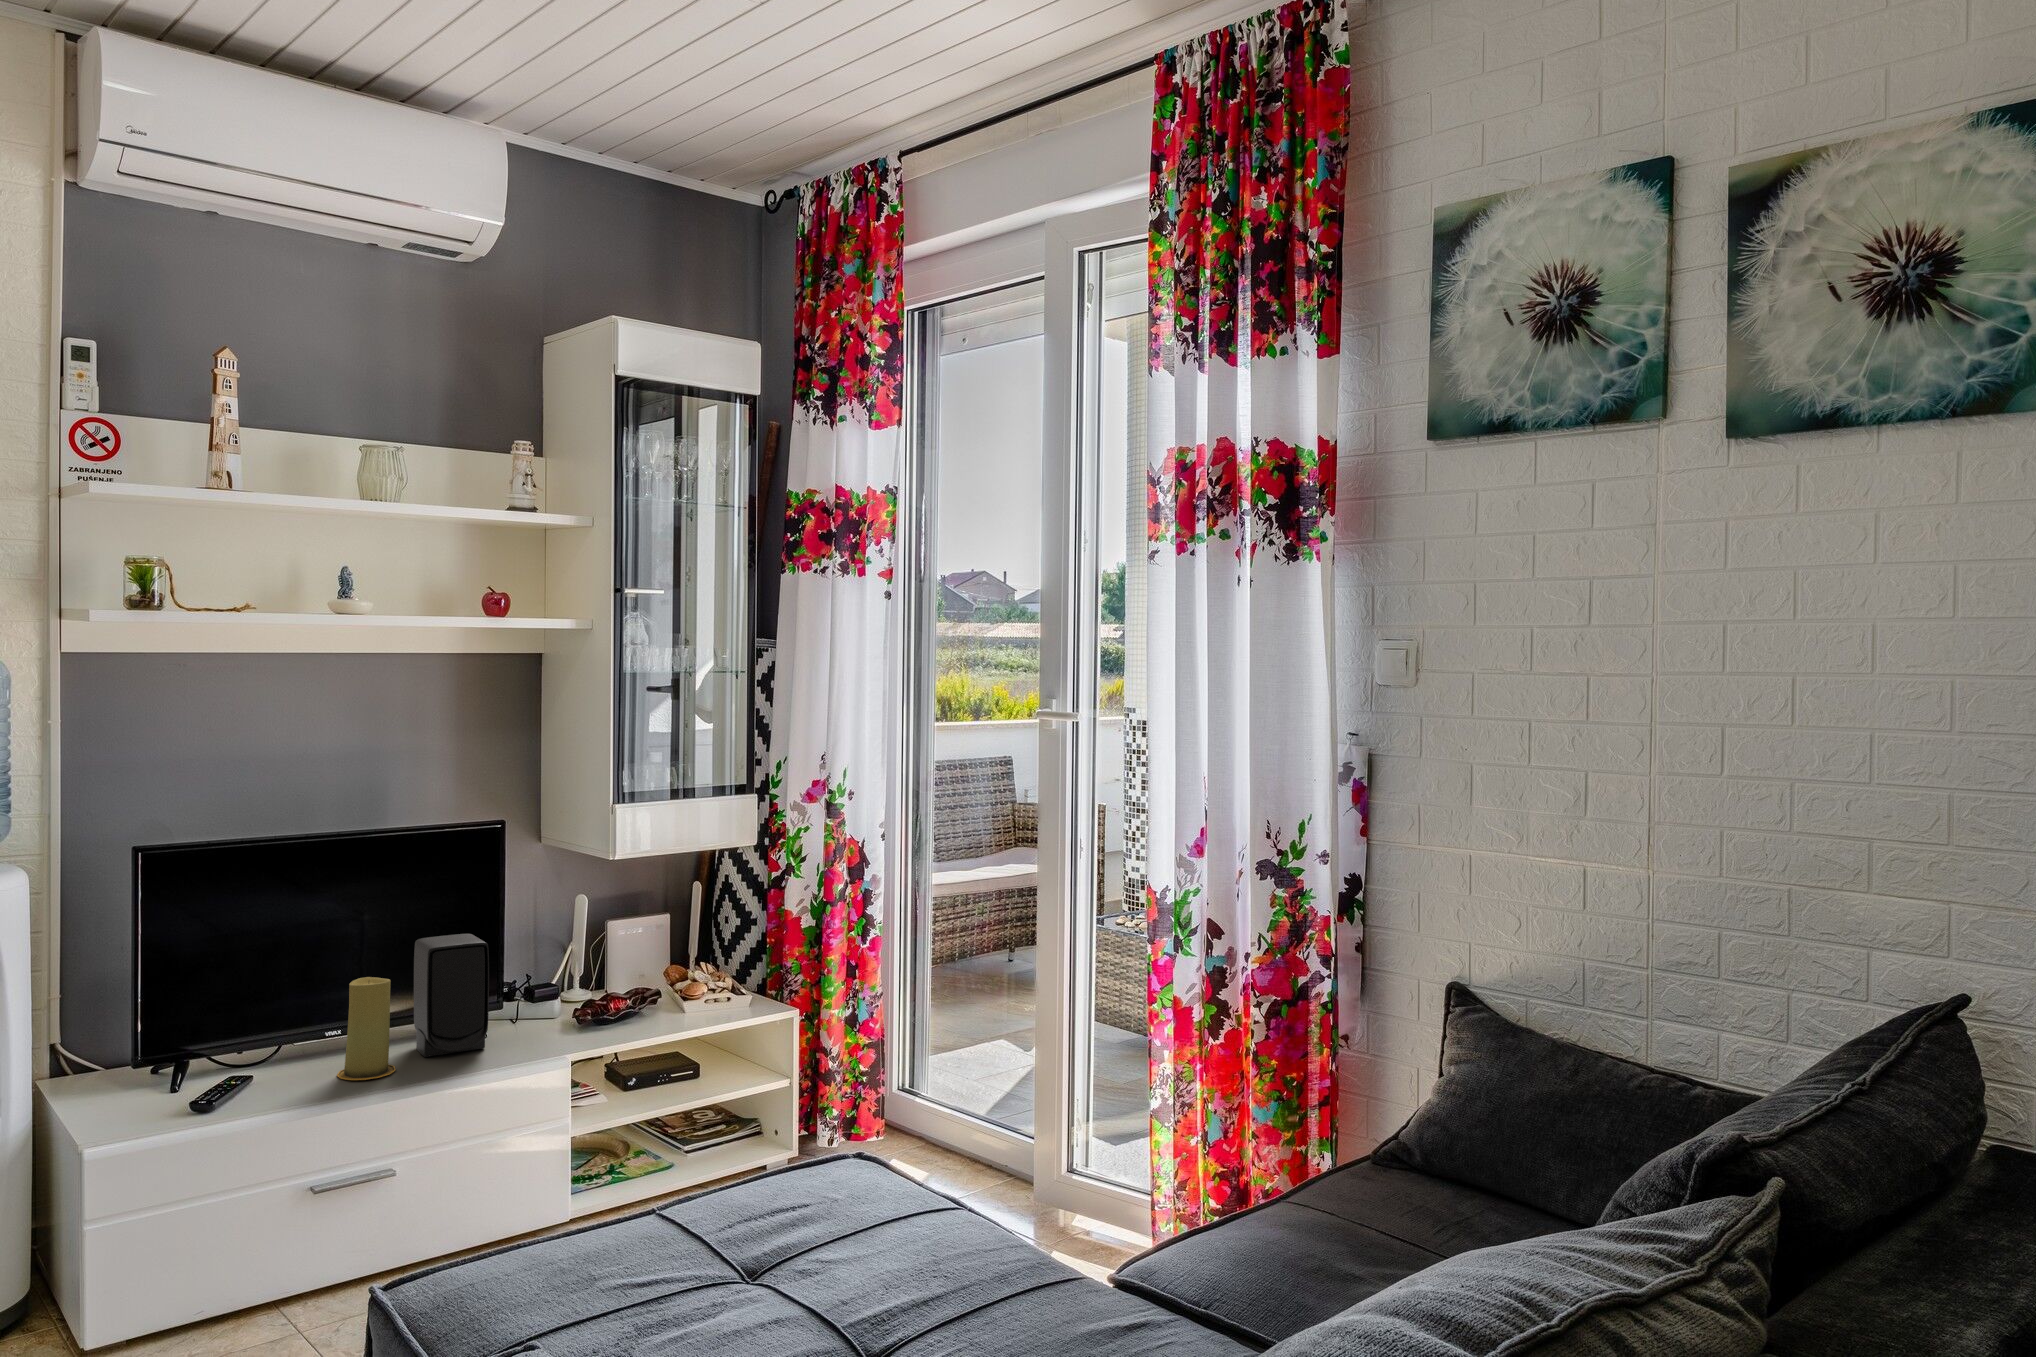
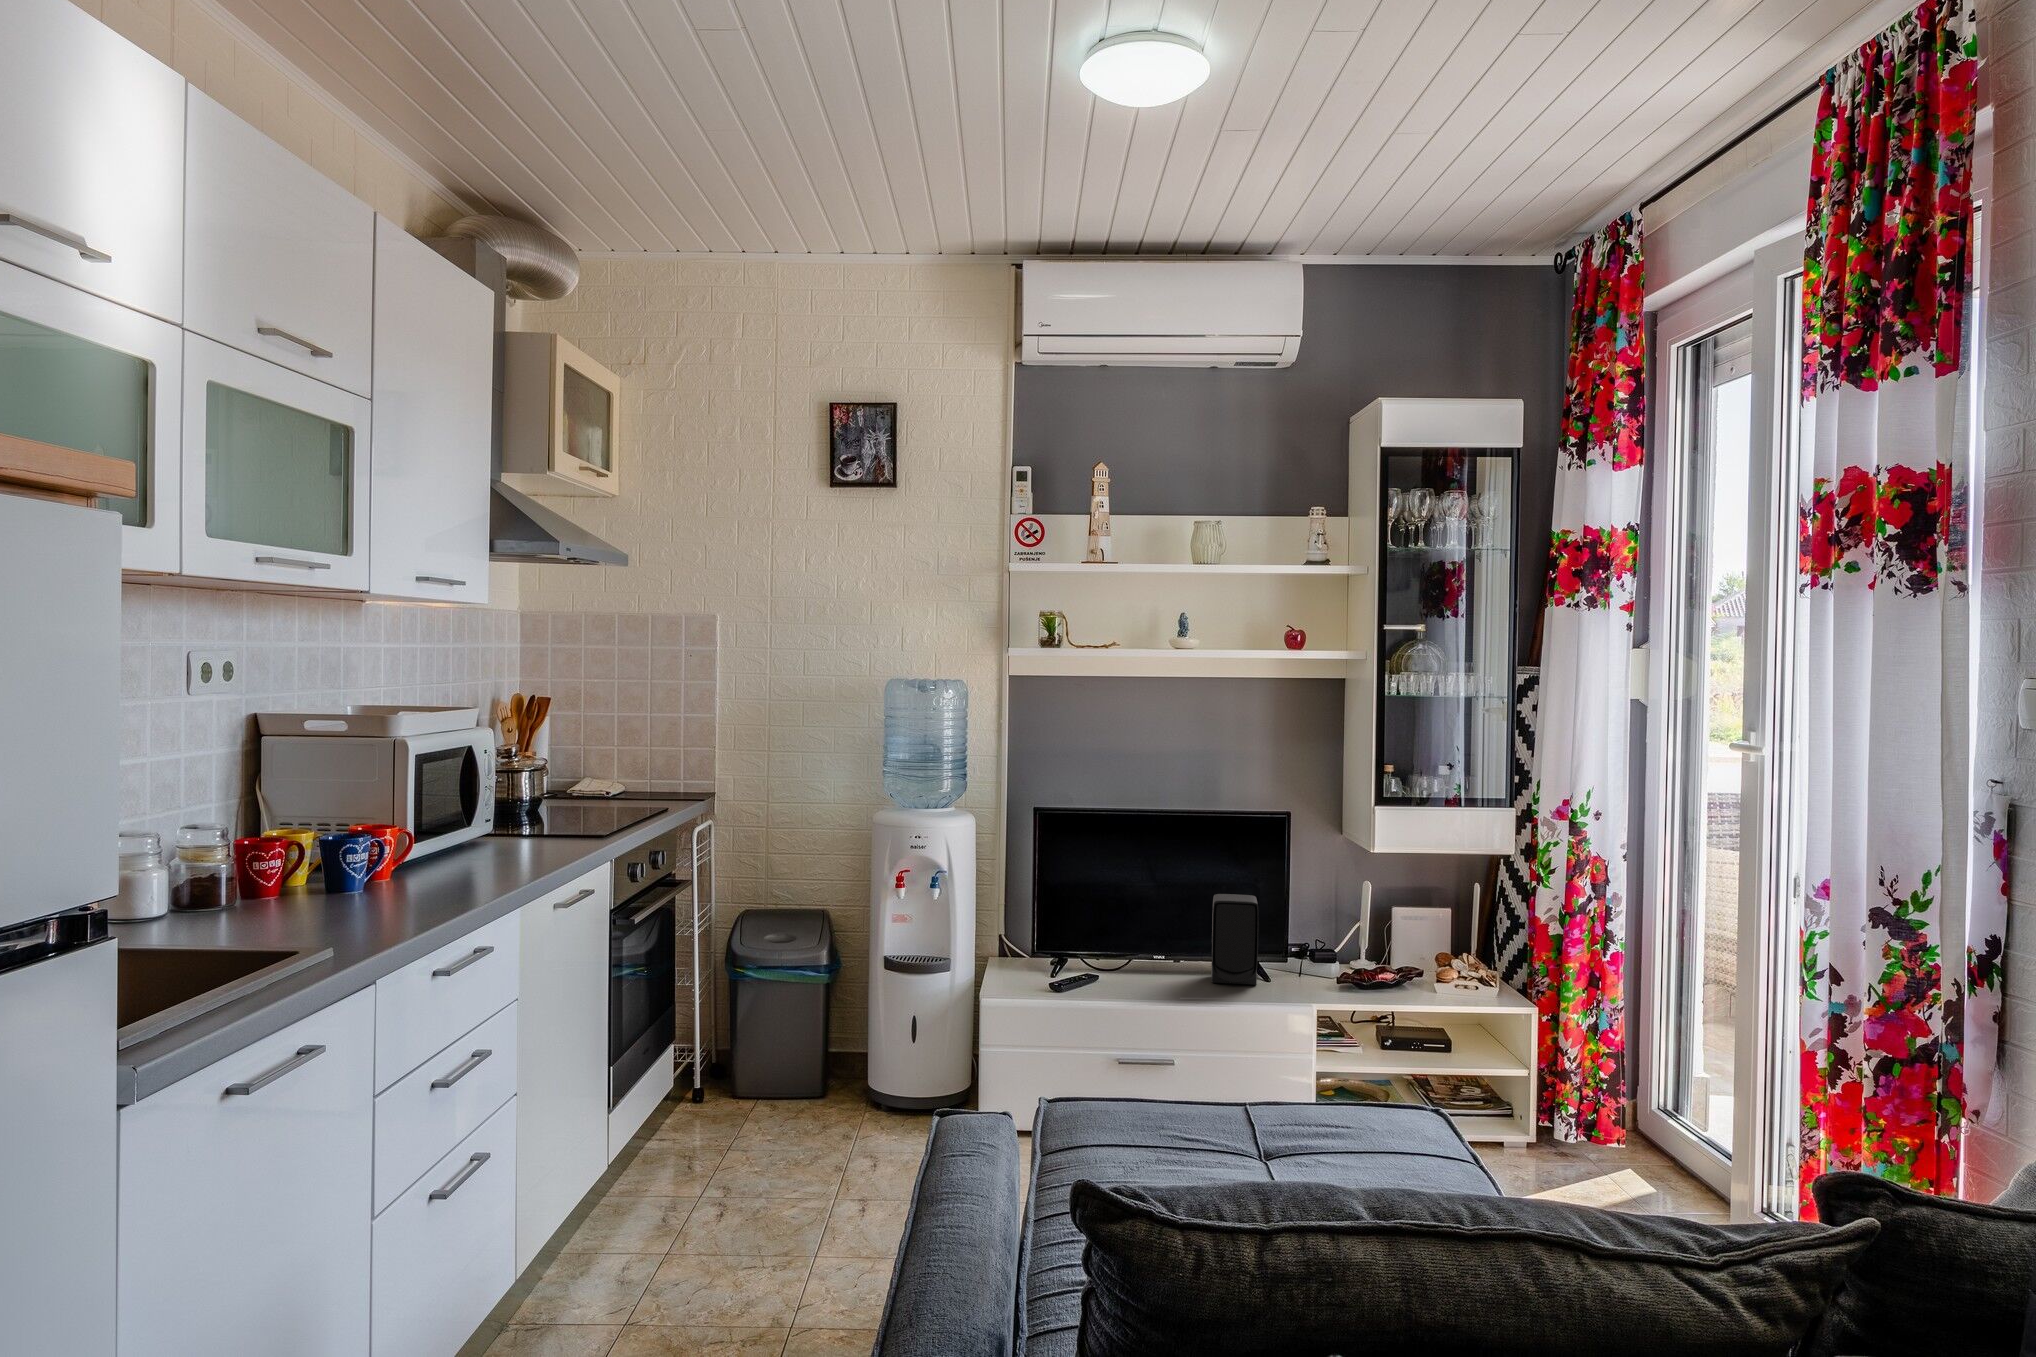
candle: present [337,977,396,1080] -> none [1149,915,1188,989]

